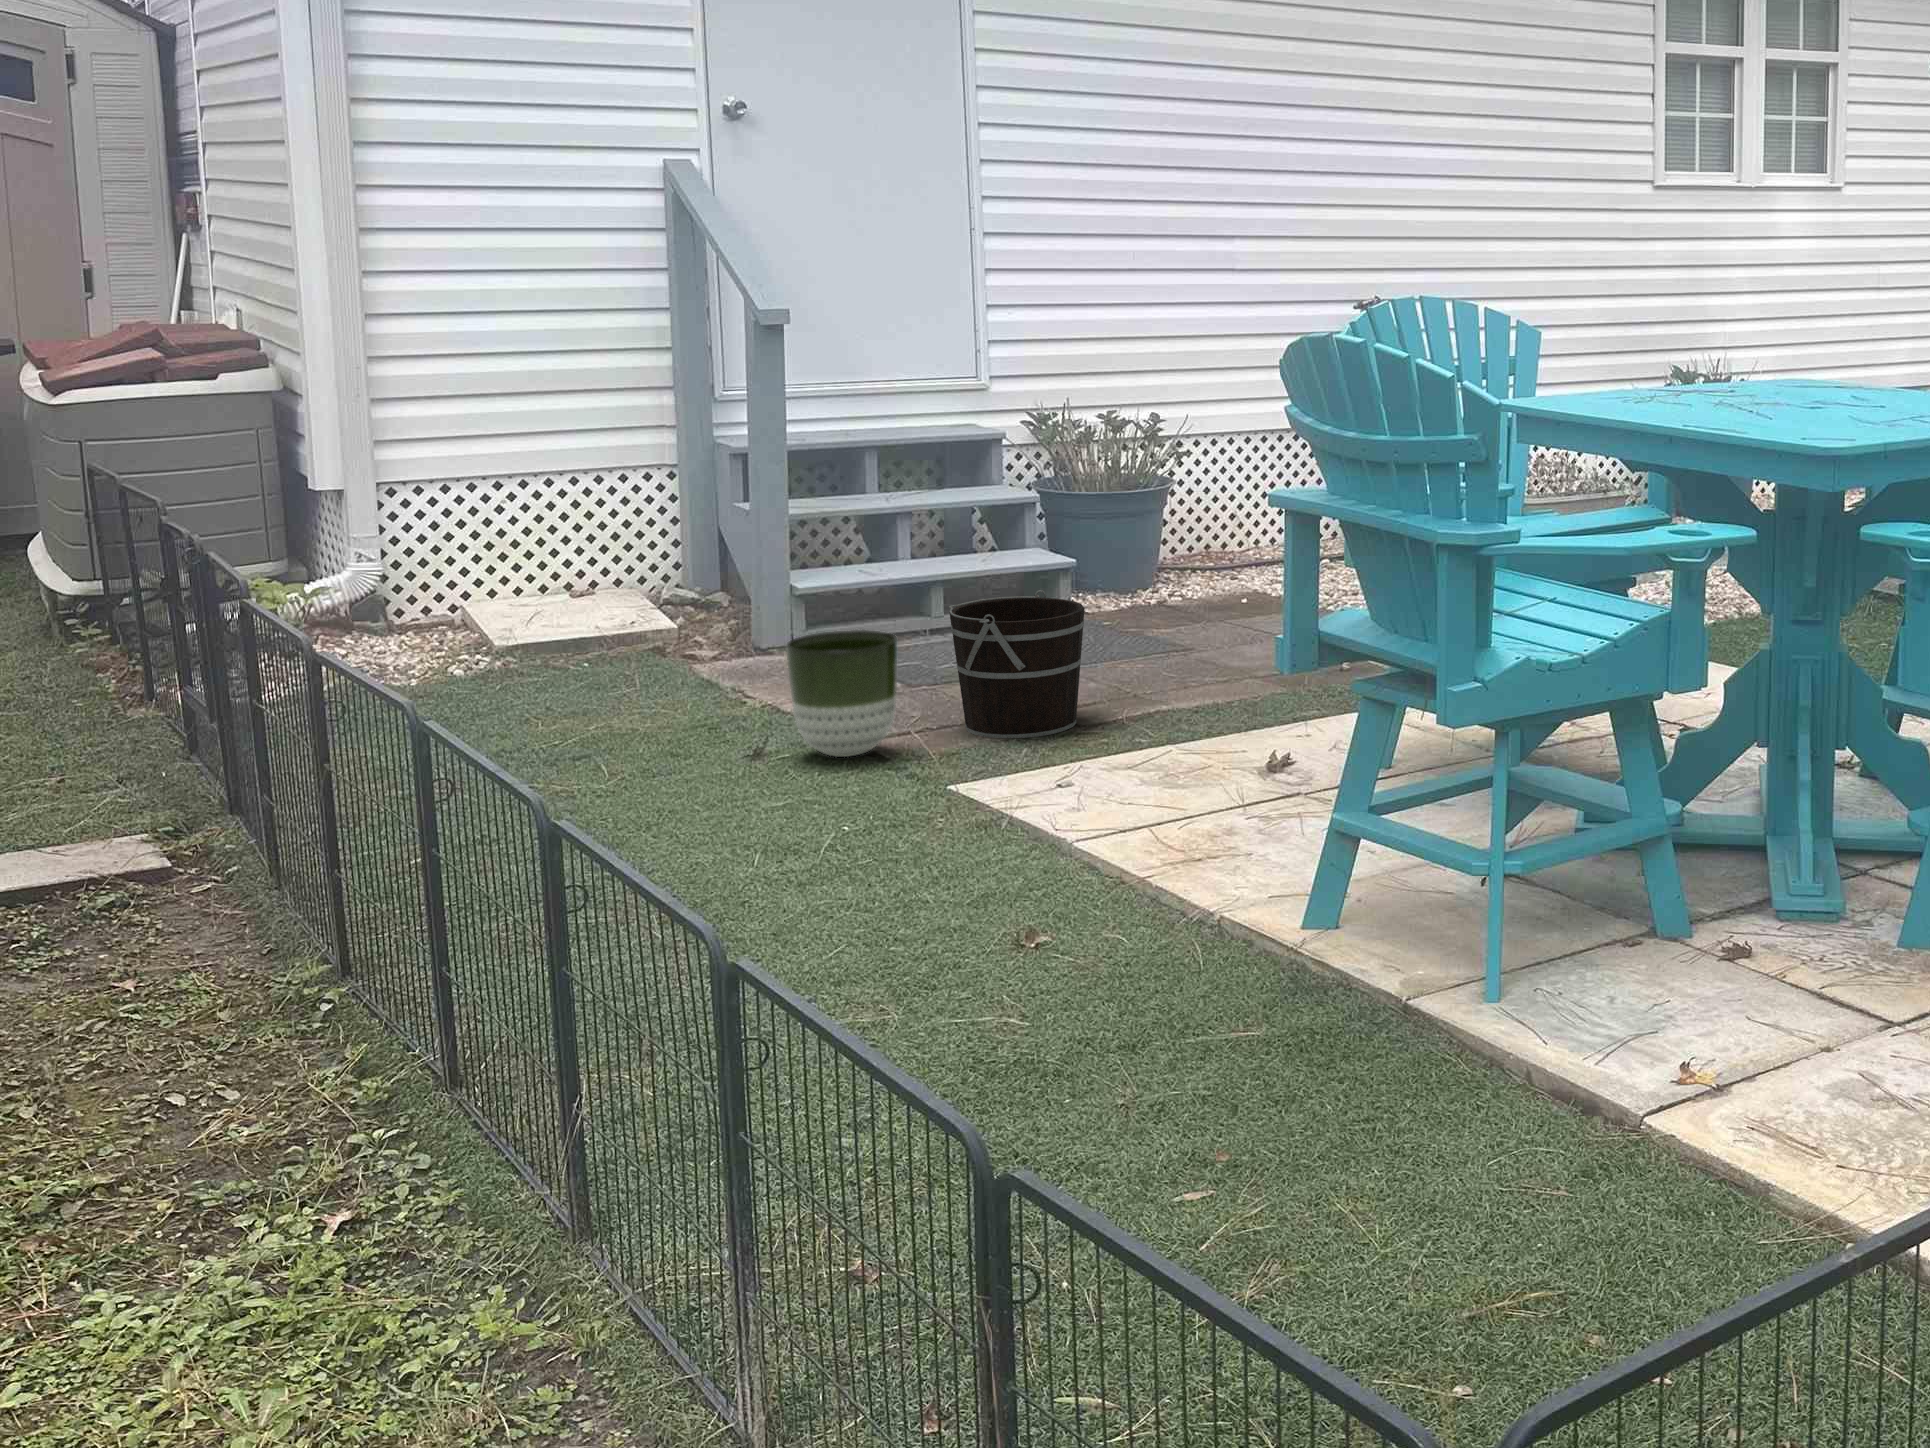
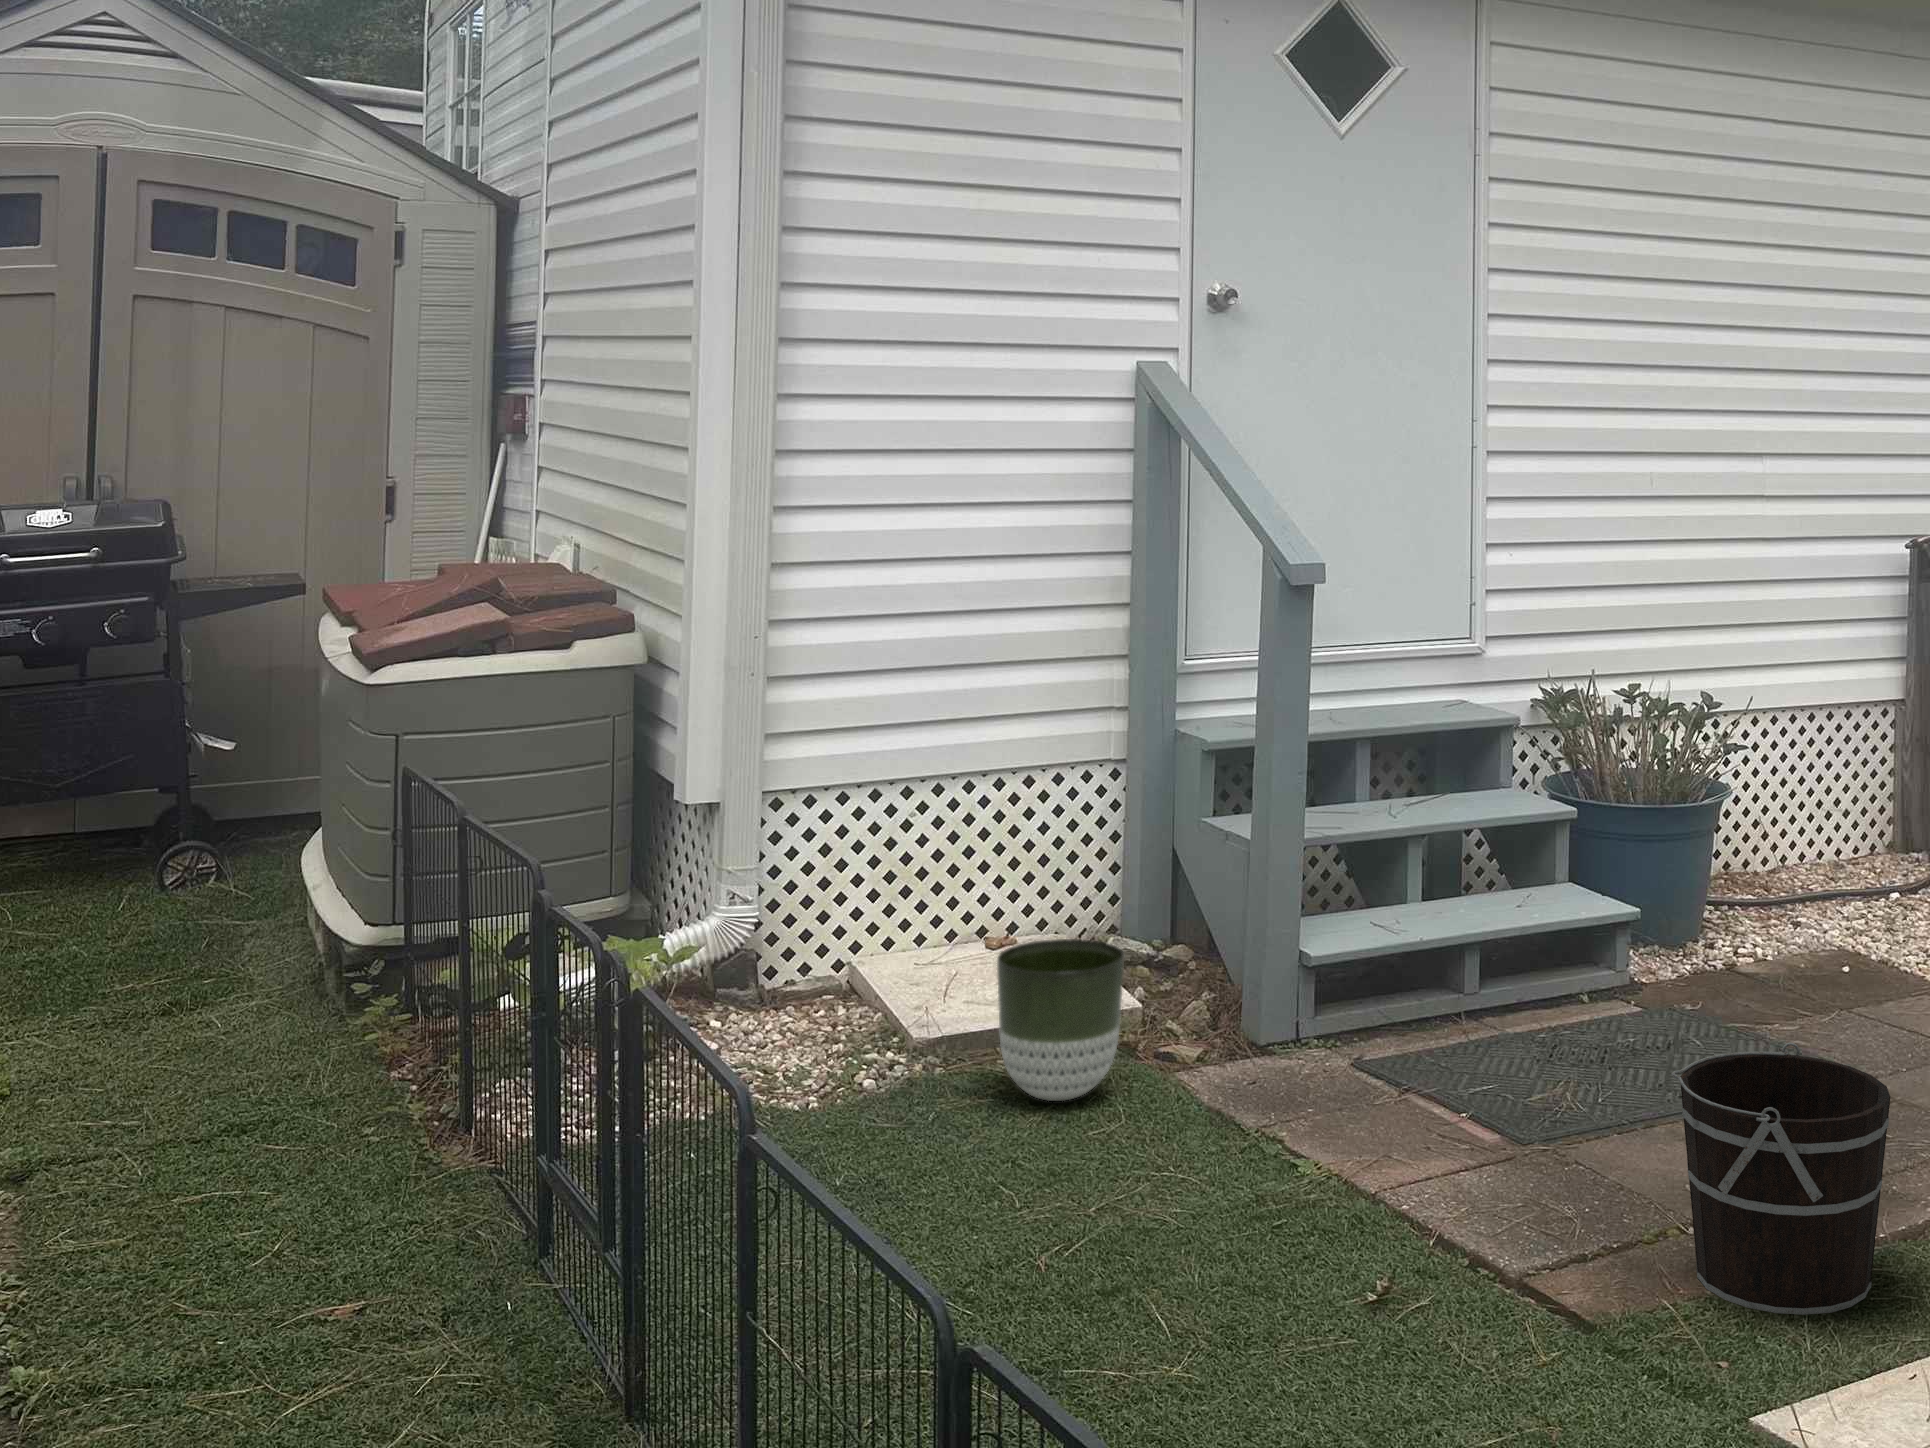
planter: present [786,630,897,757] -> present [997,939,1124,1101]

